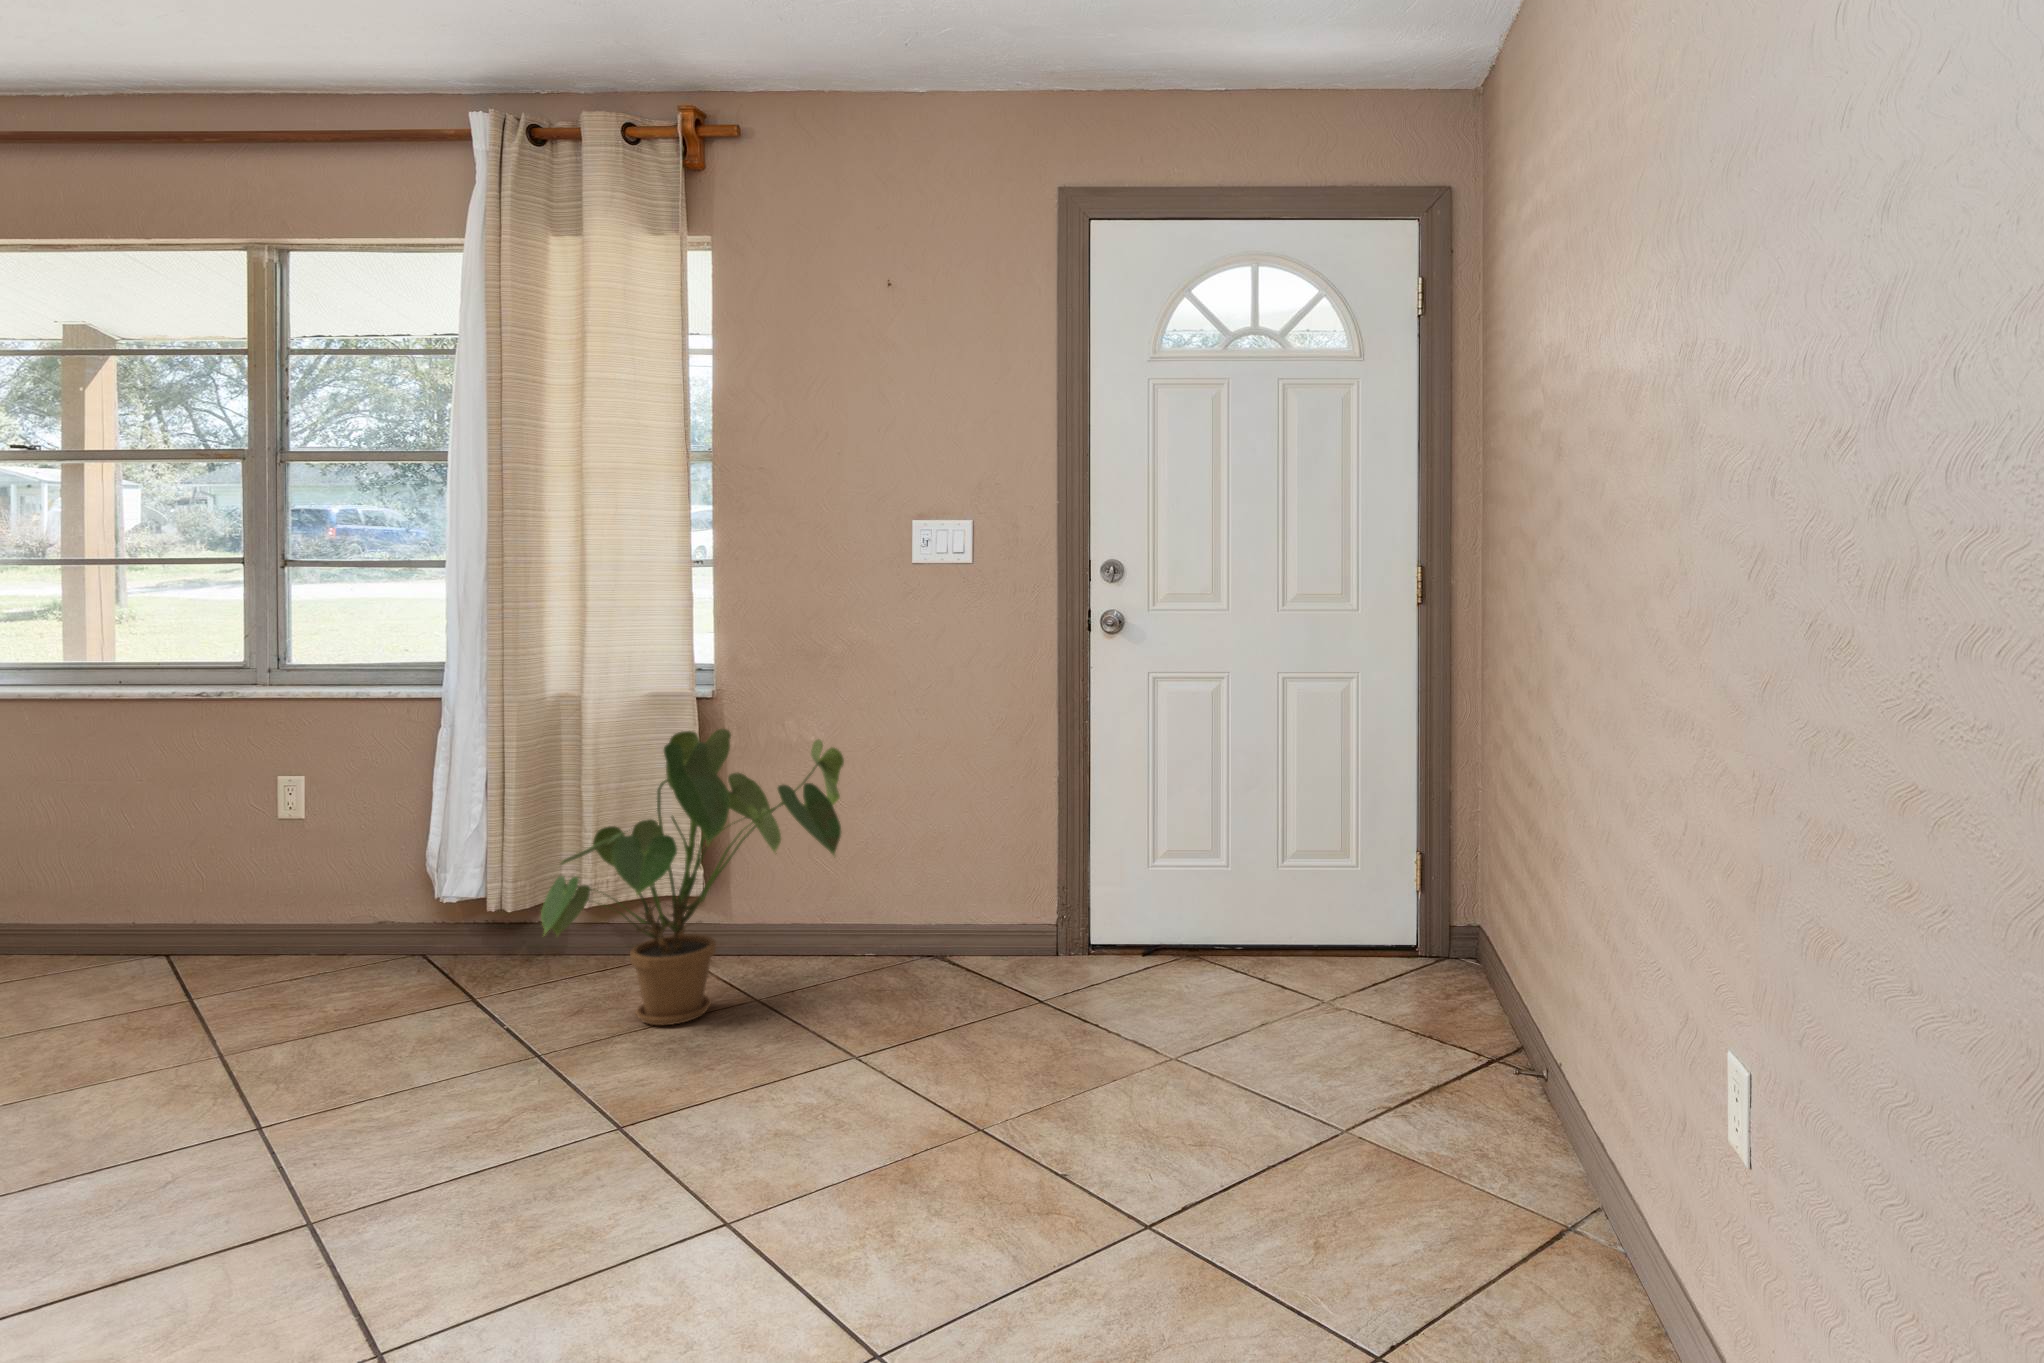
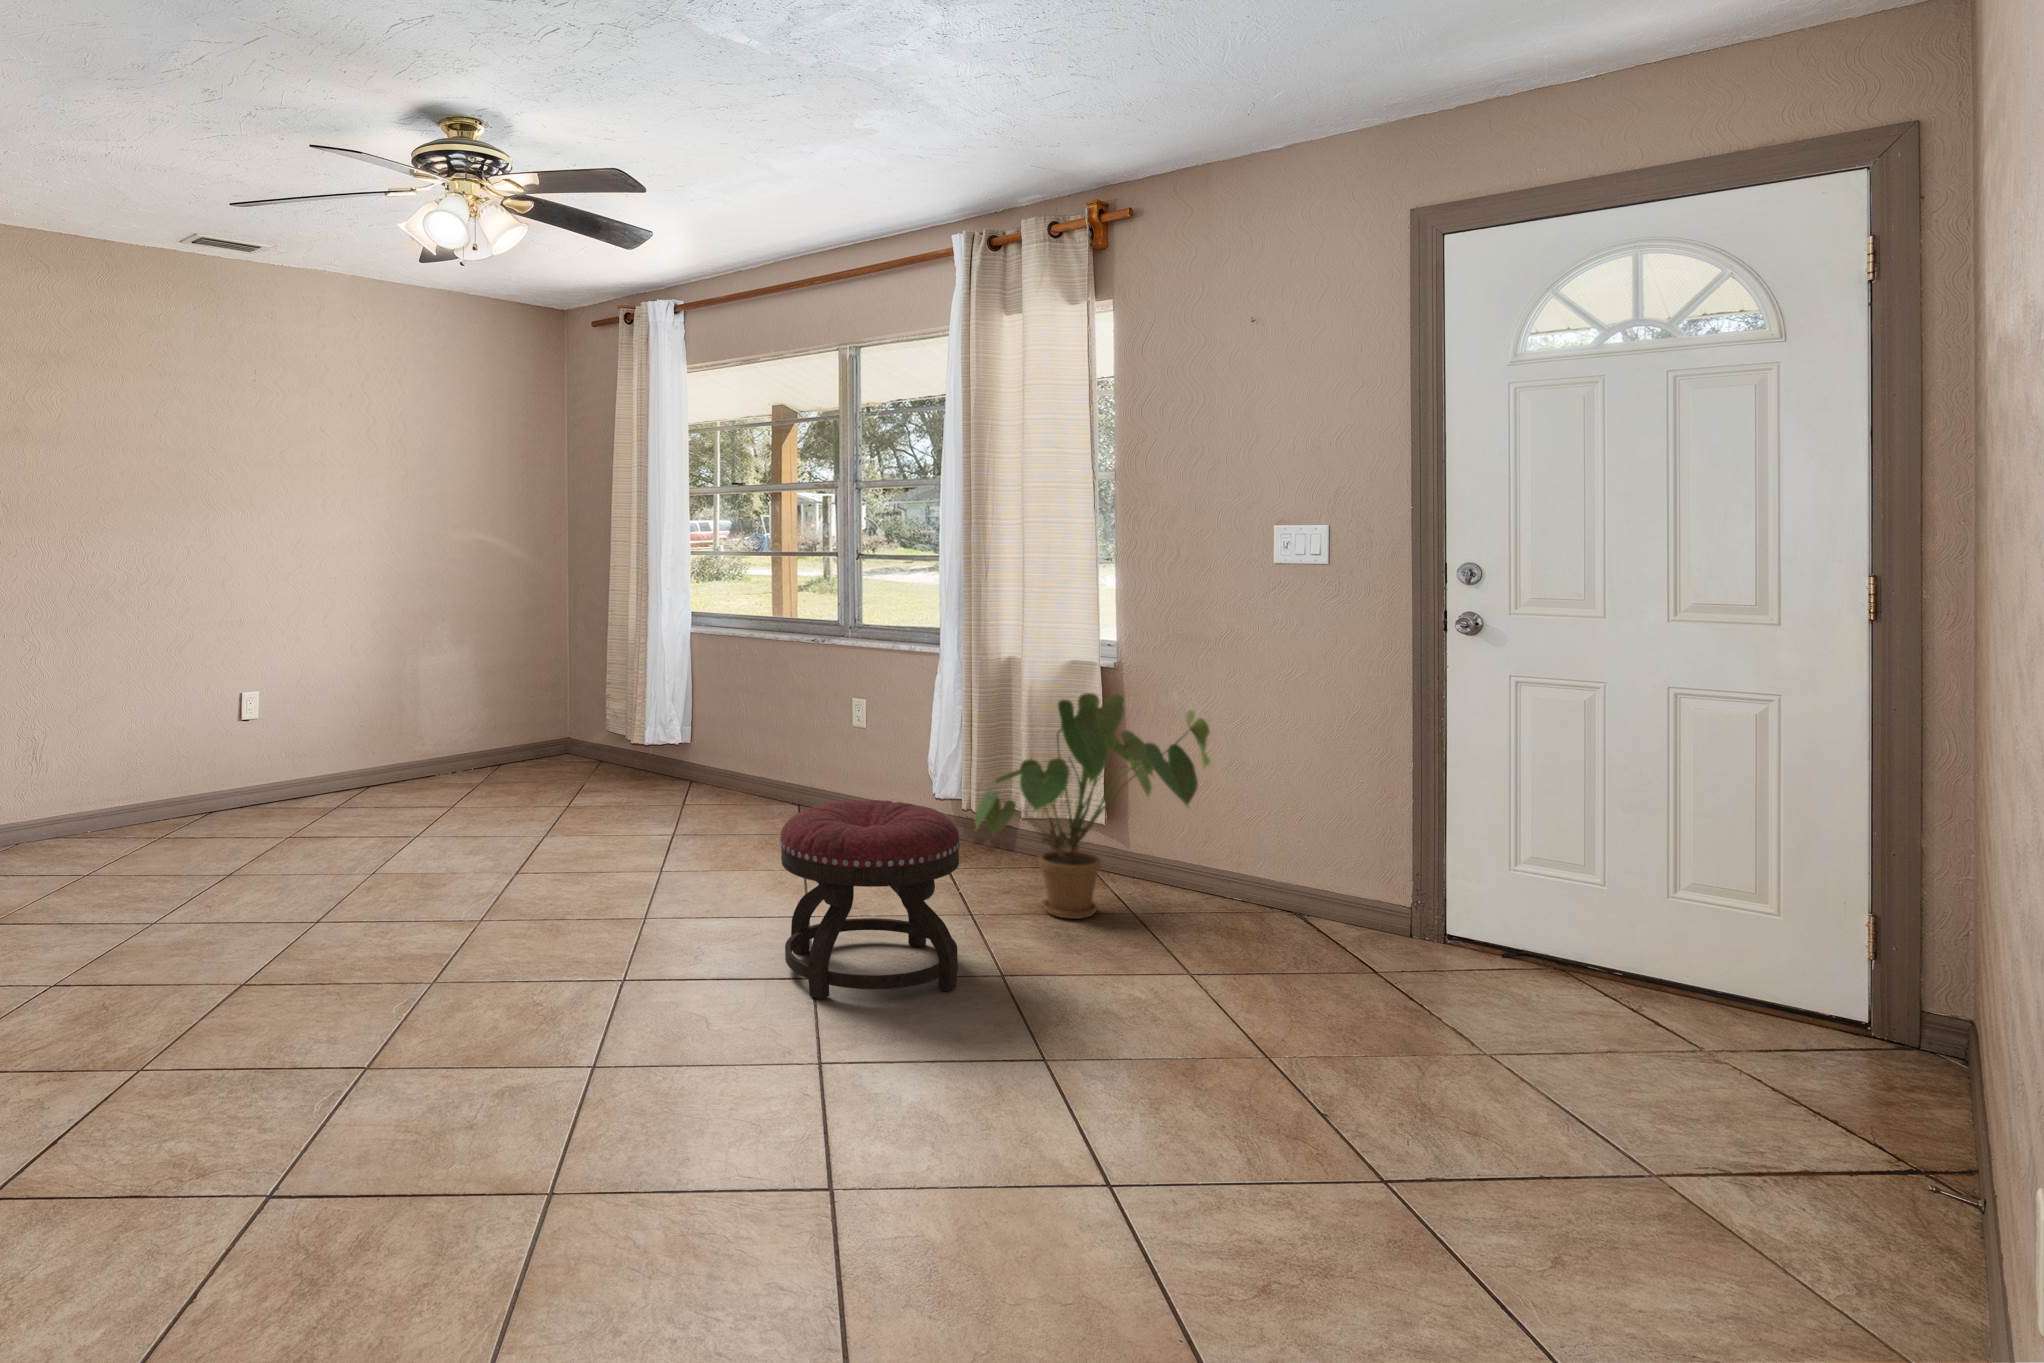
ottoman: none [240,917,560,1247] -> present [780,800,960,1000]

